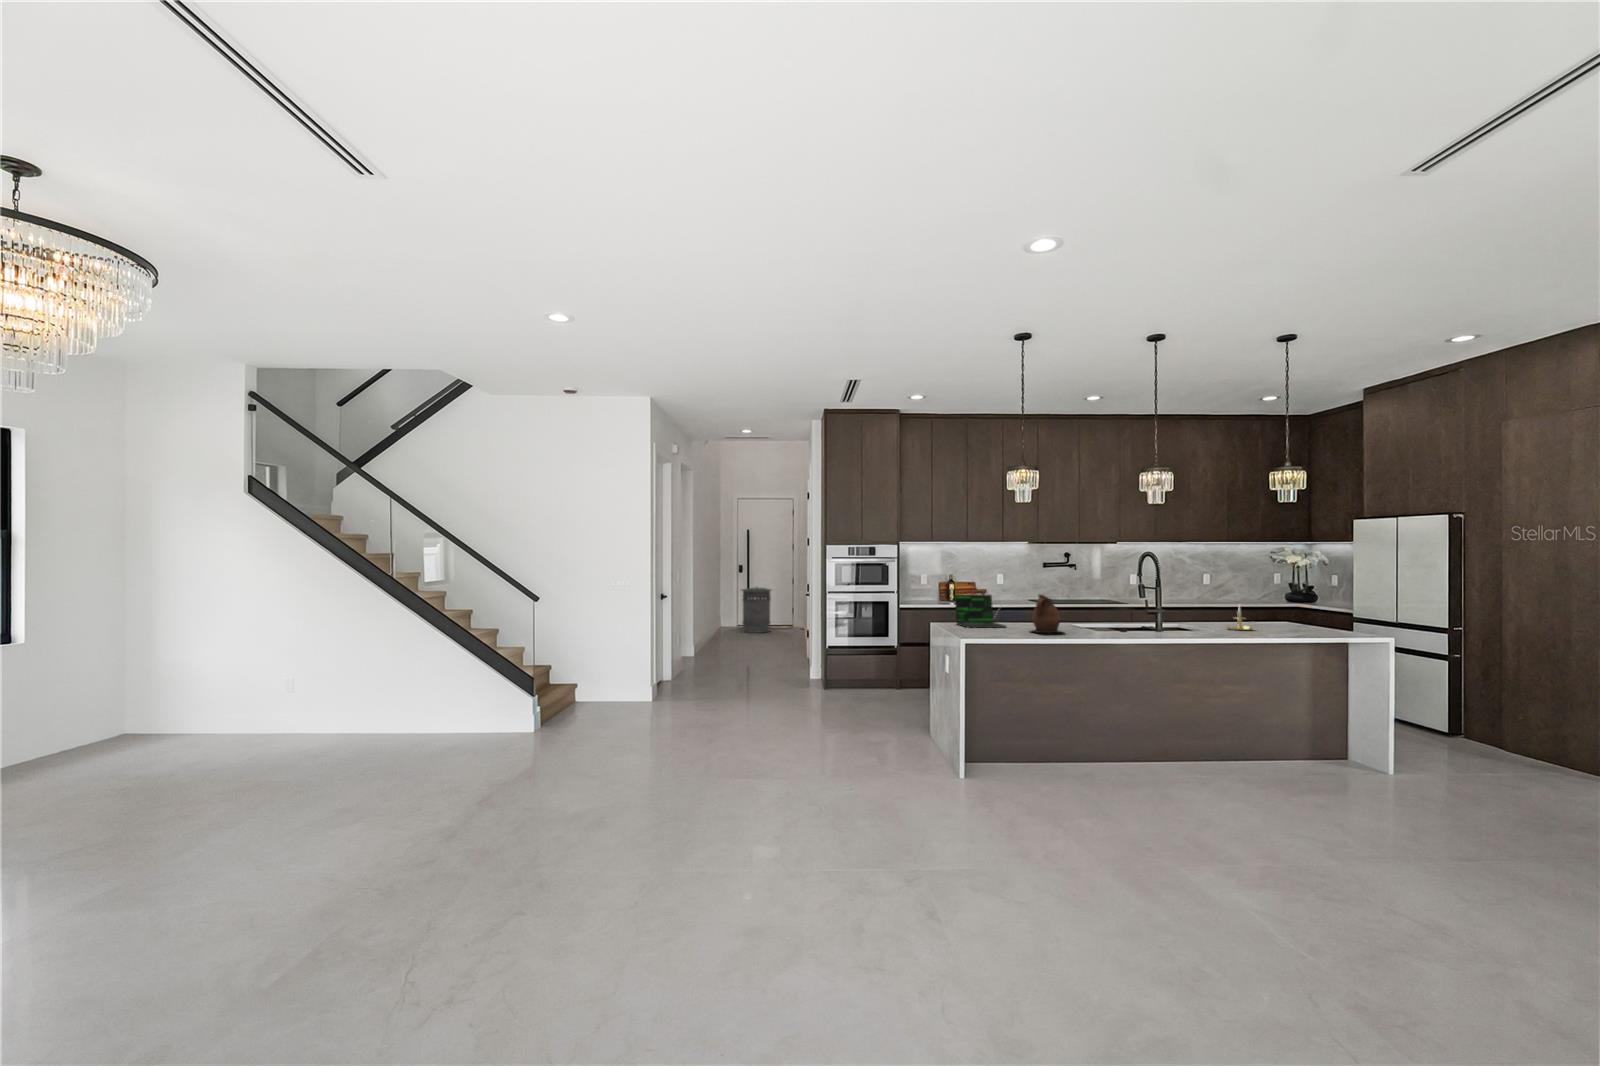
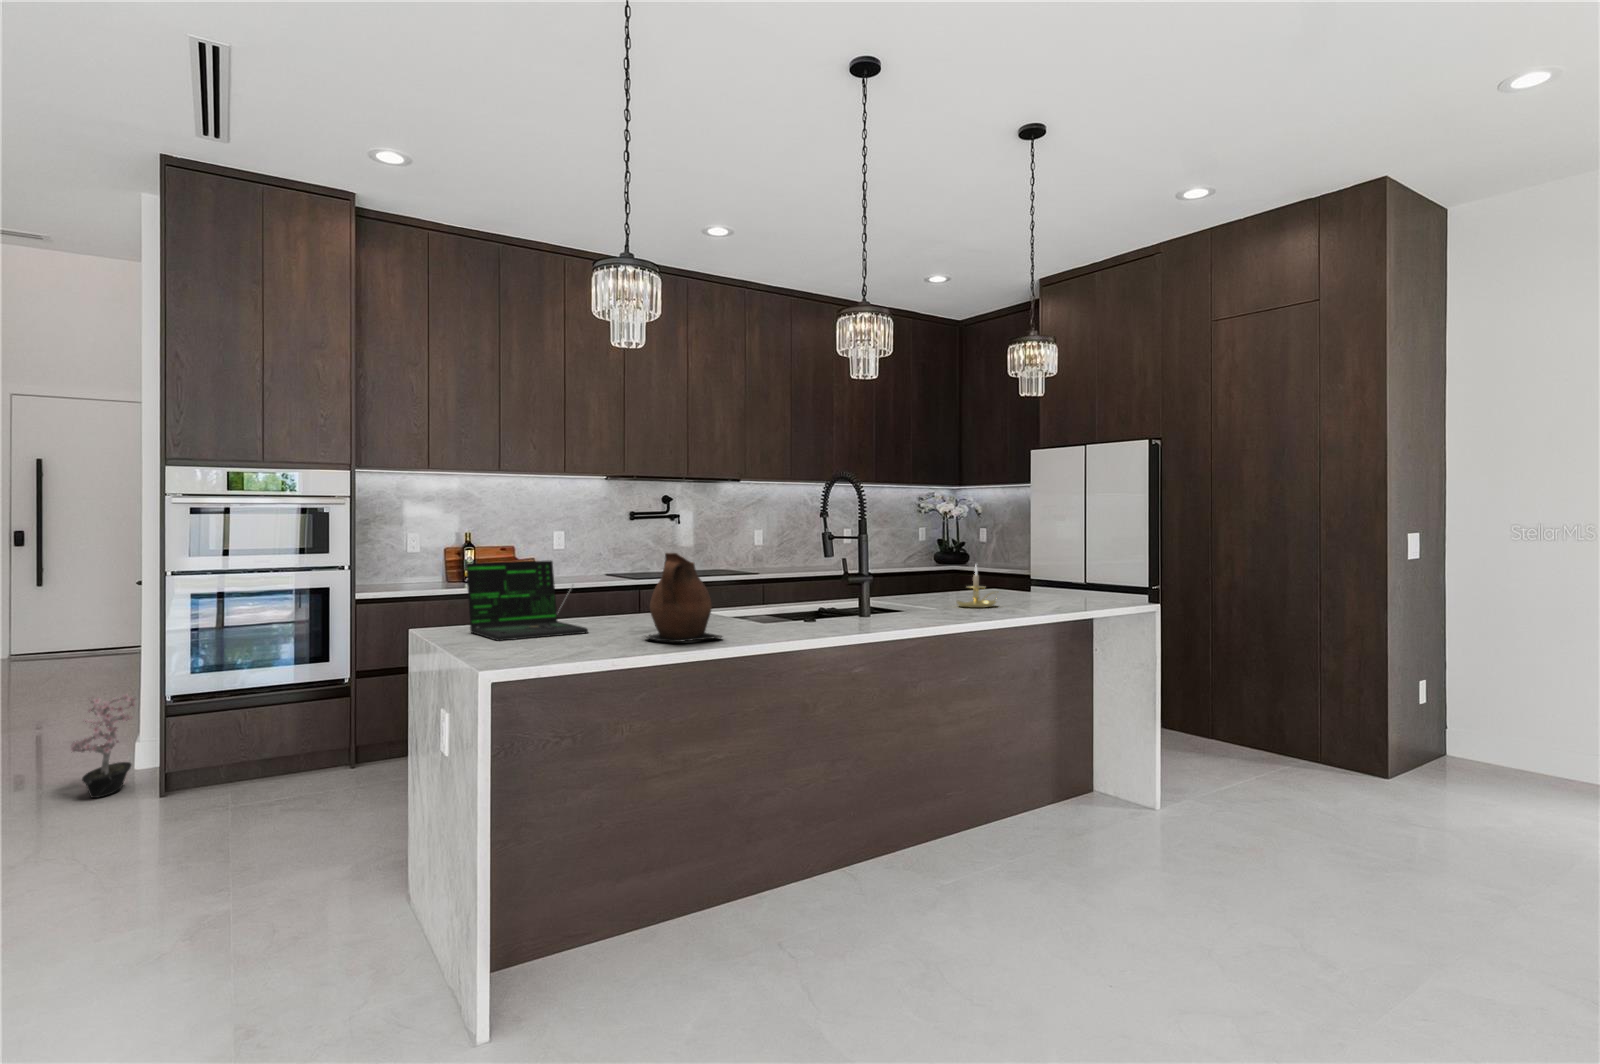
trash can: present [742,587,771,633] -> none [20,571,107,665]
potted plant: none [788,642,815,688] -> present [70,694,136,798]

